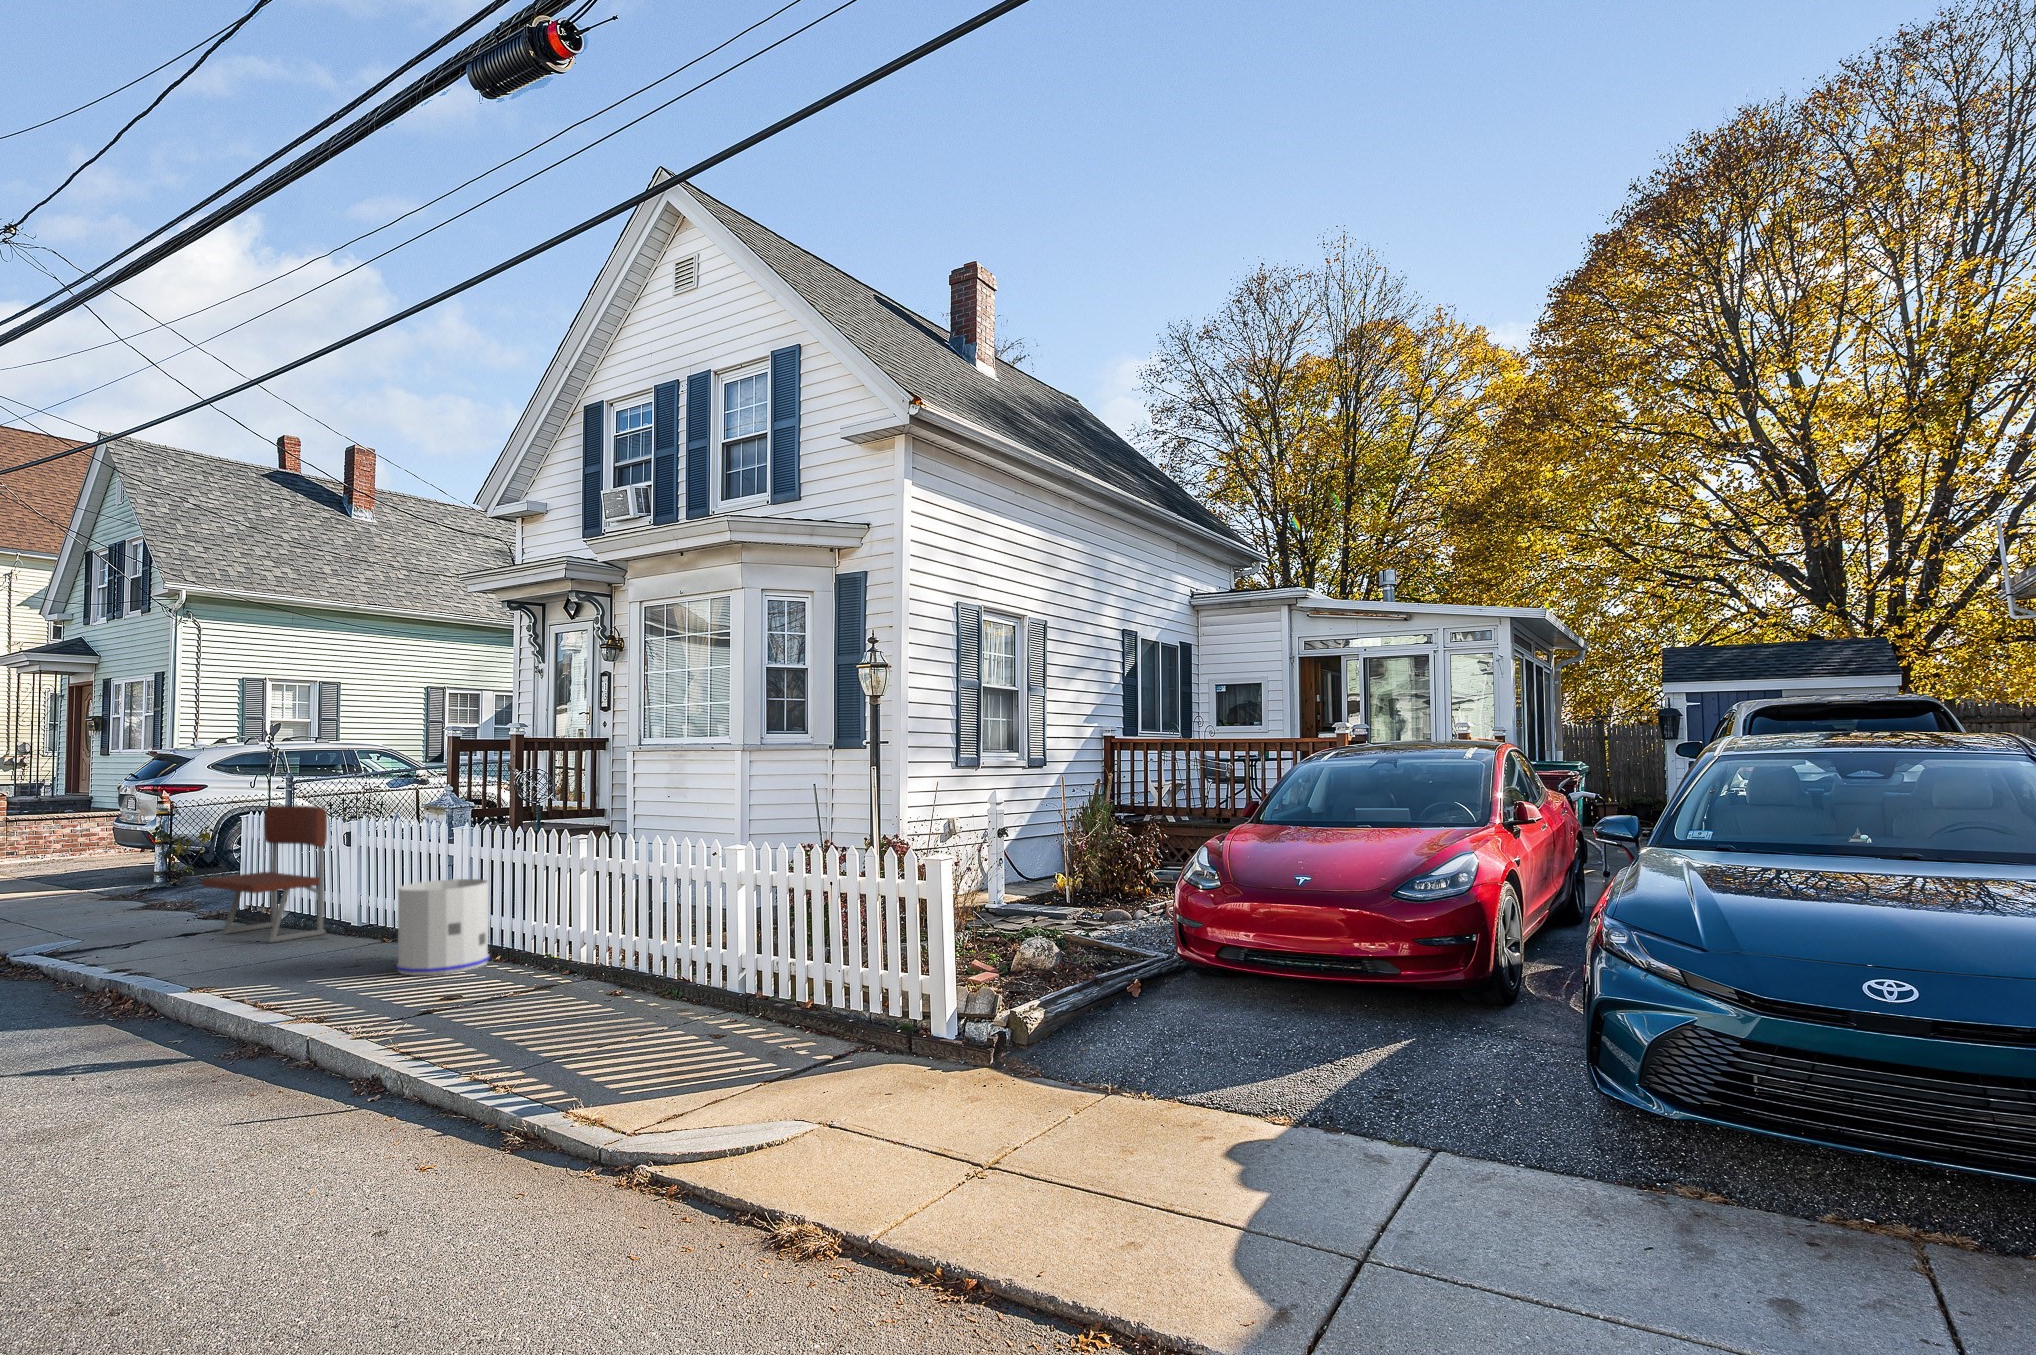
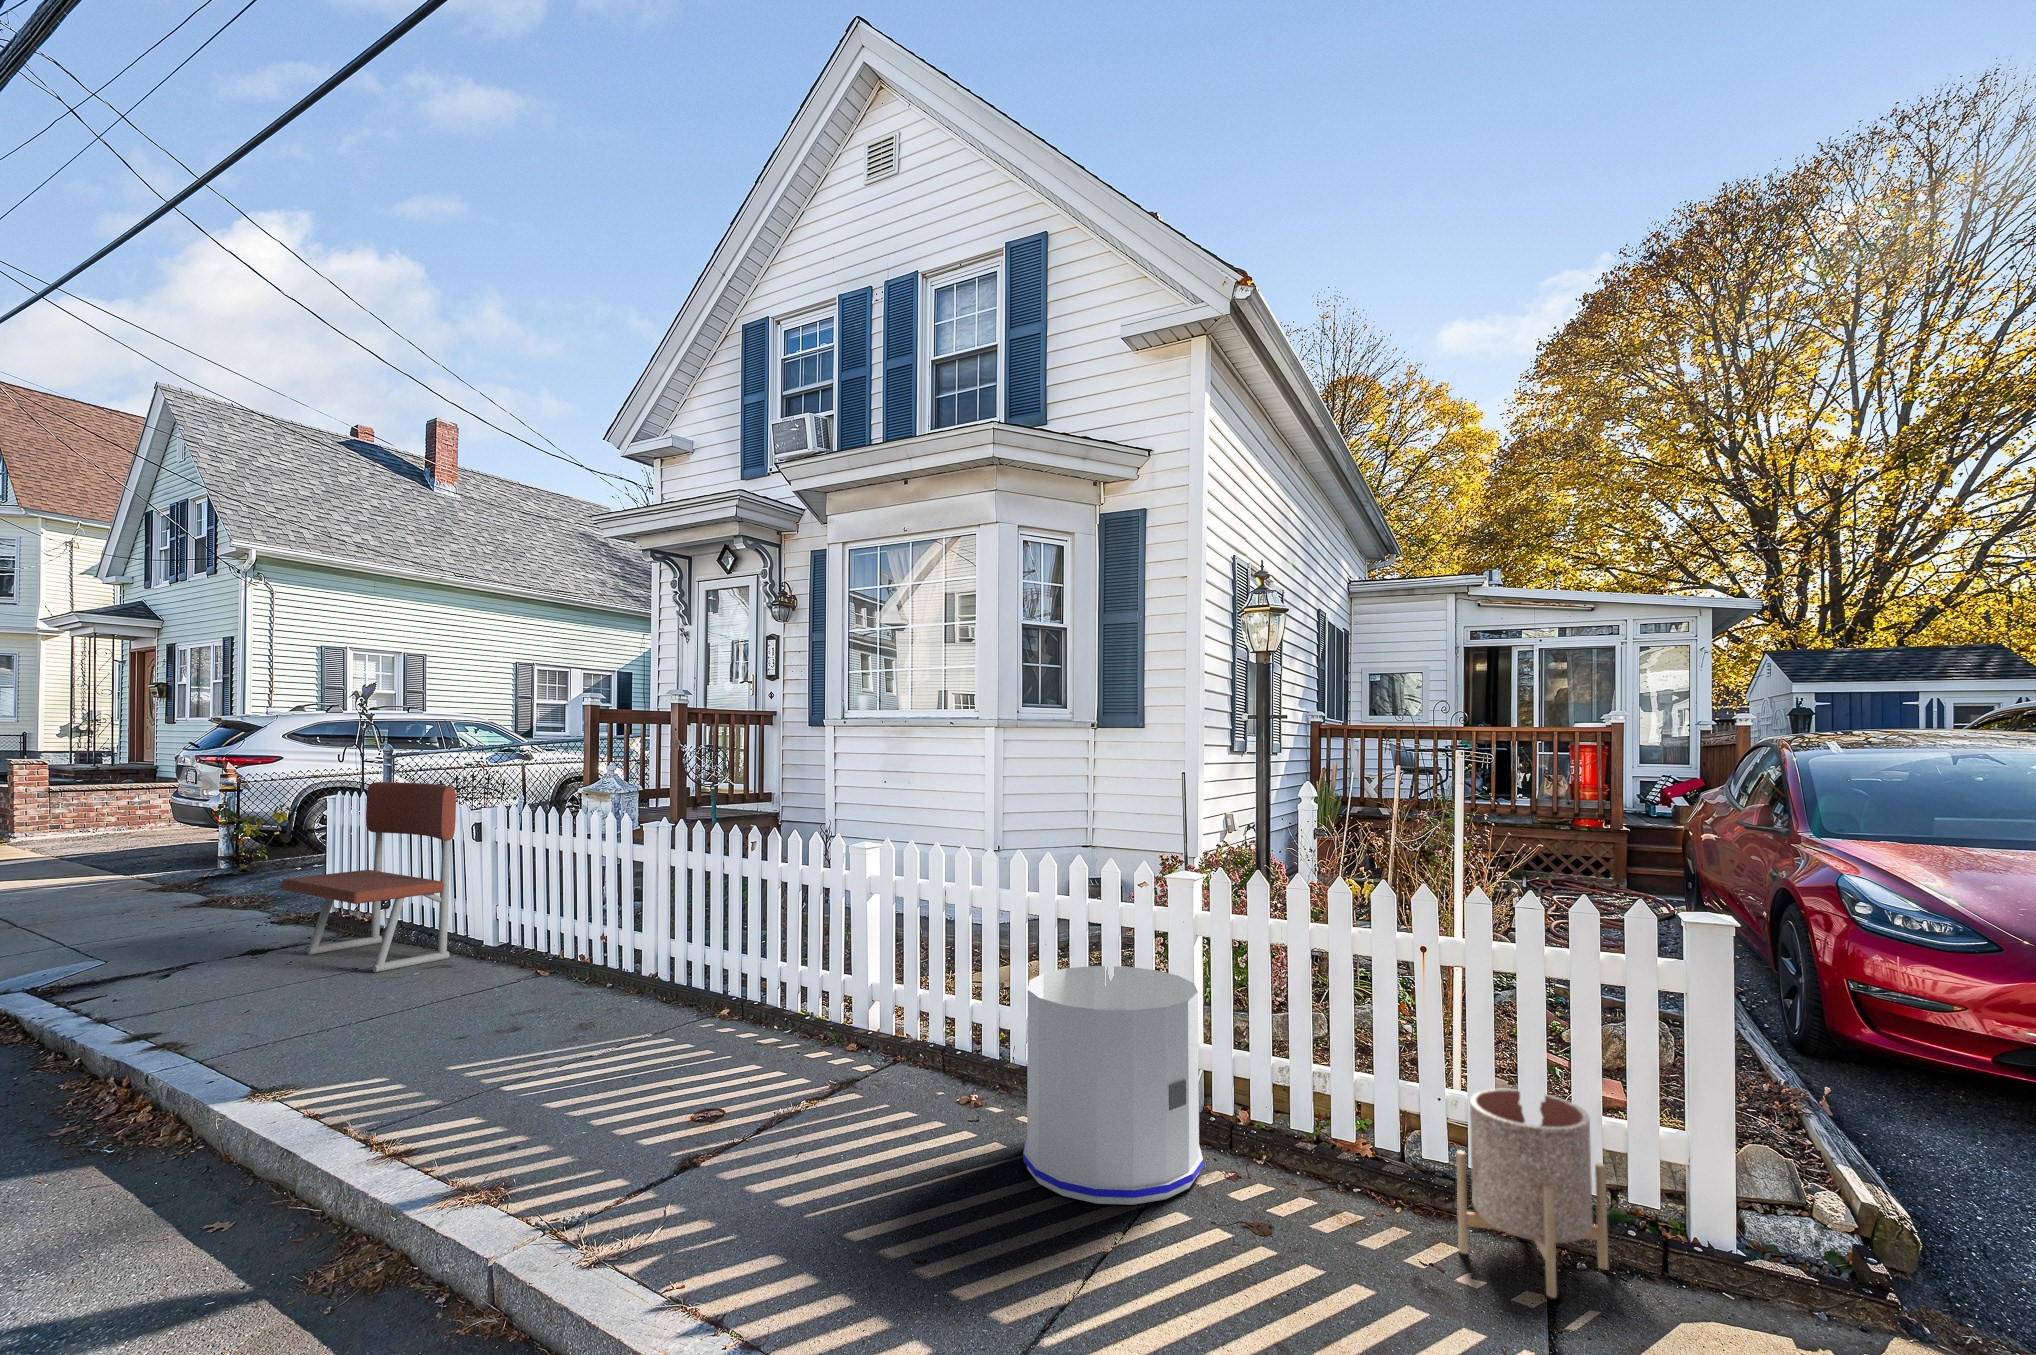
trash can: present [396,879,490,975] -> present [1023,966,1203,1205]
planter: none [804,958,872,1053] -> present [1456,1089,1608,1298]

